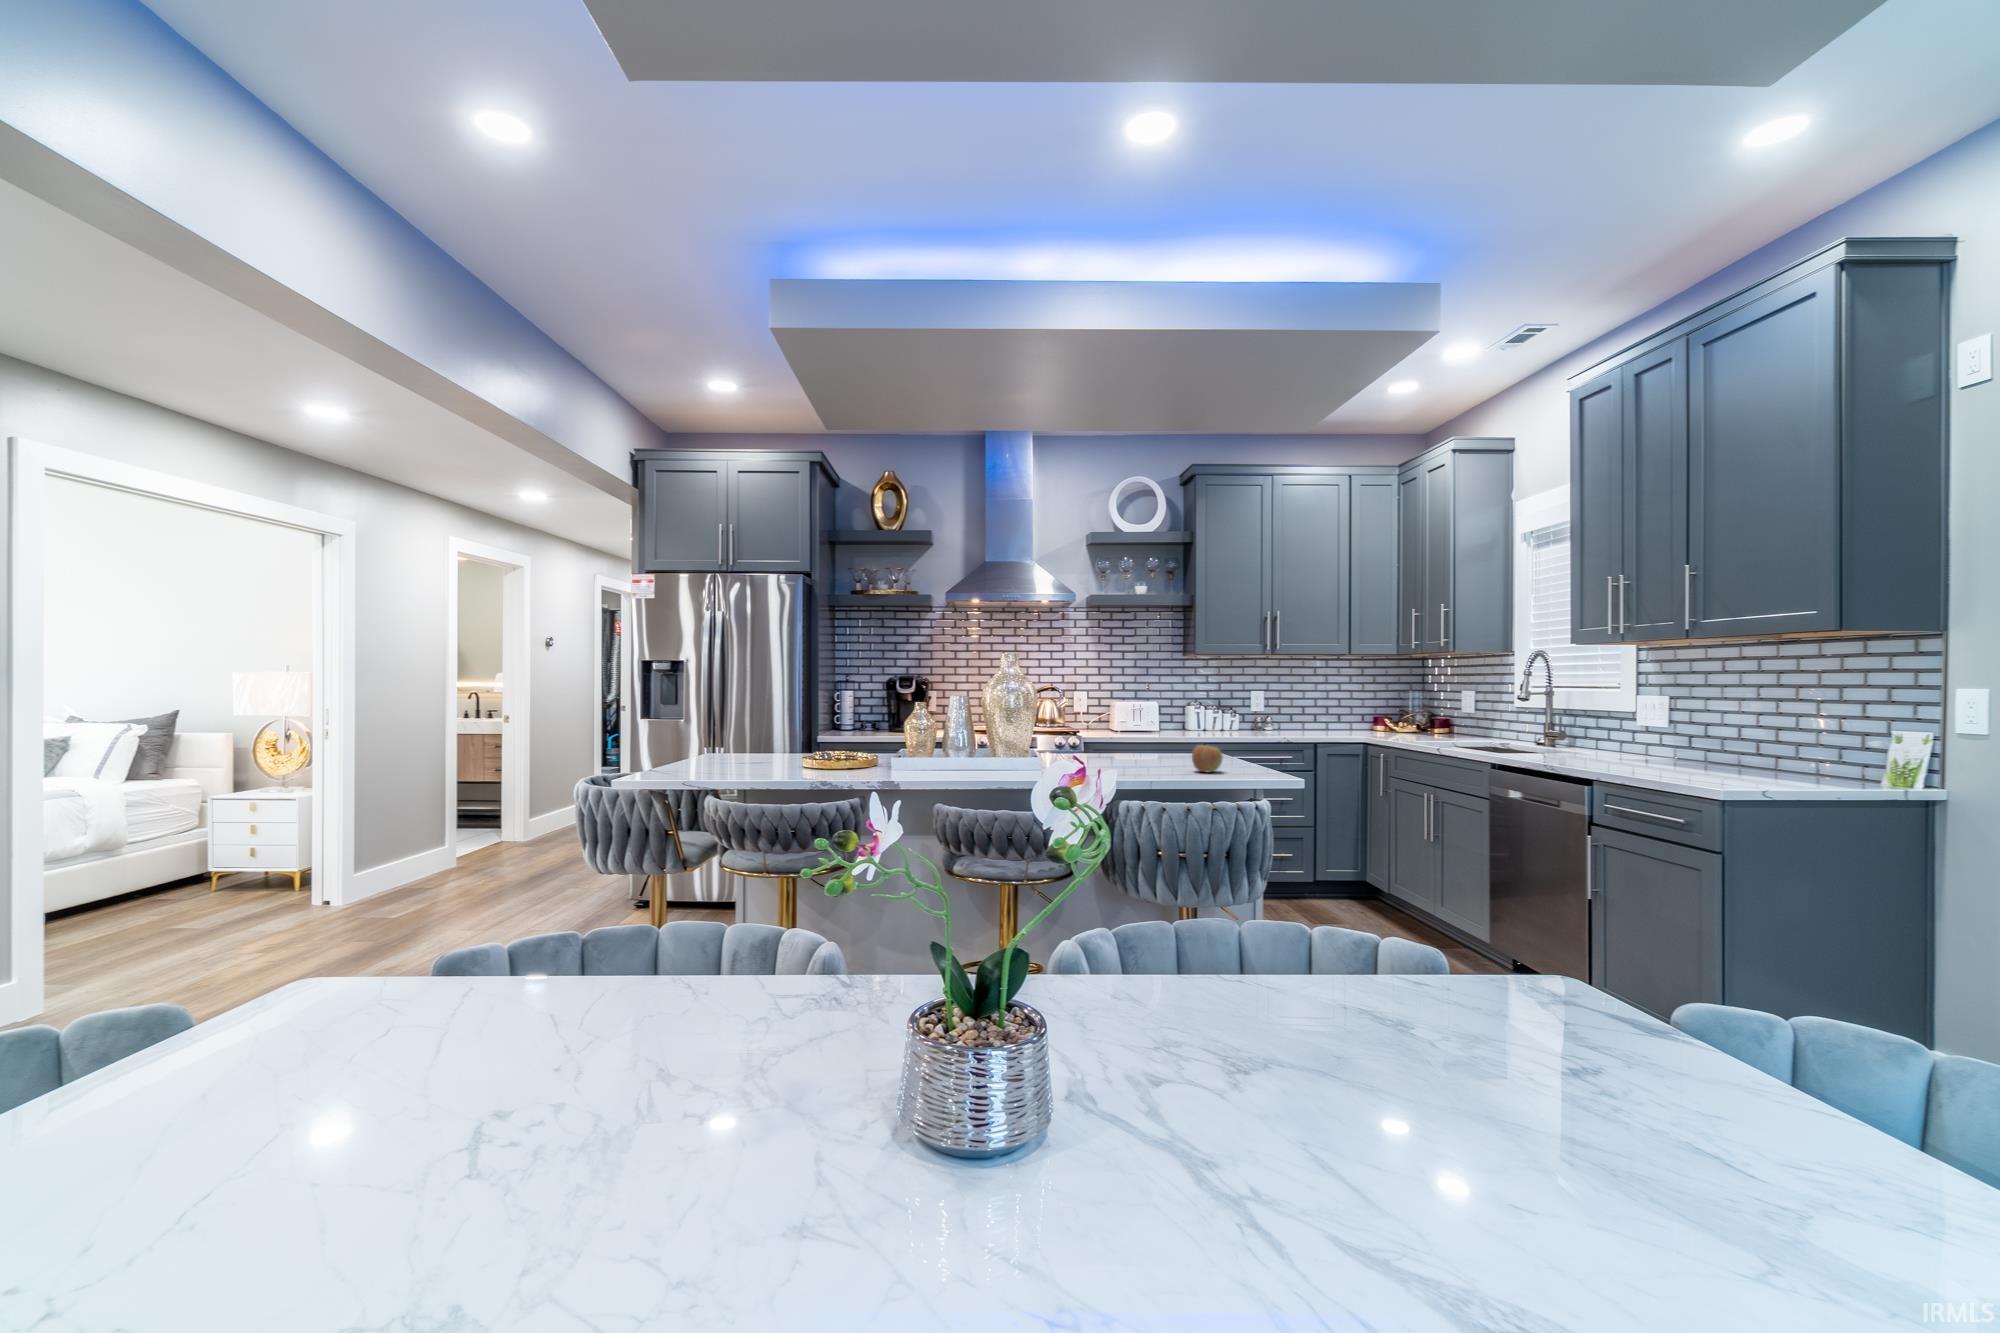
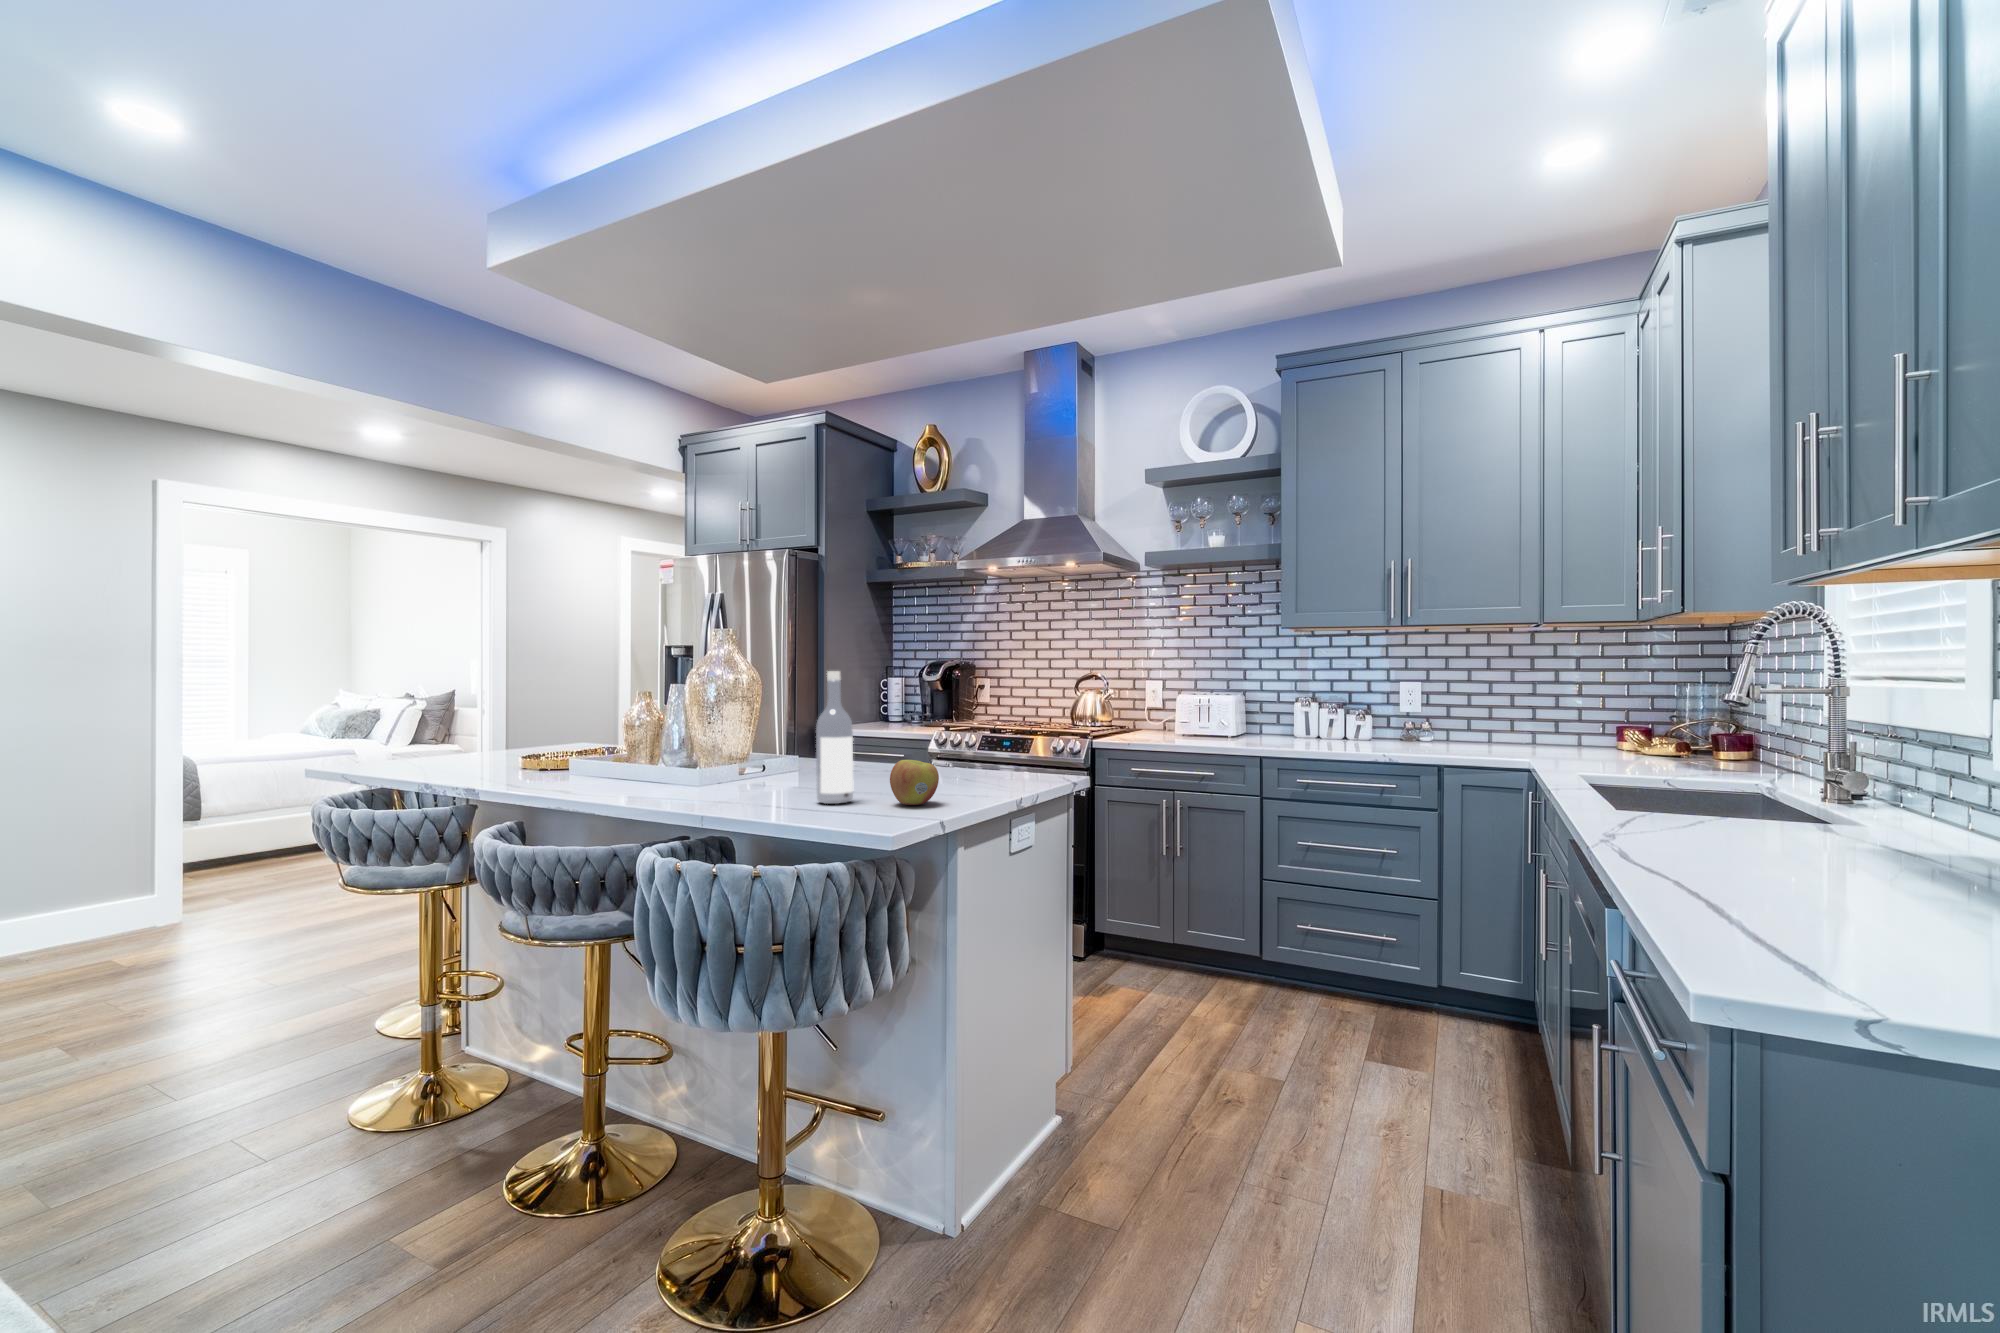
wine bottle: none [1148,690,1172,775] -> present [816,671,853,804]

